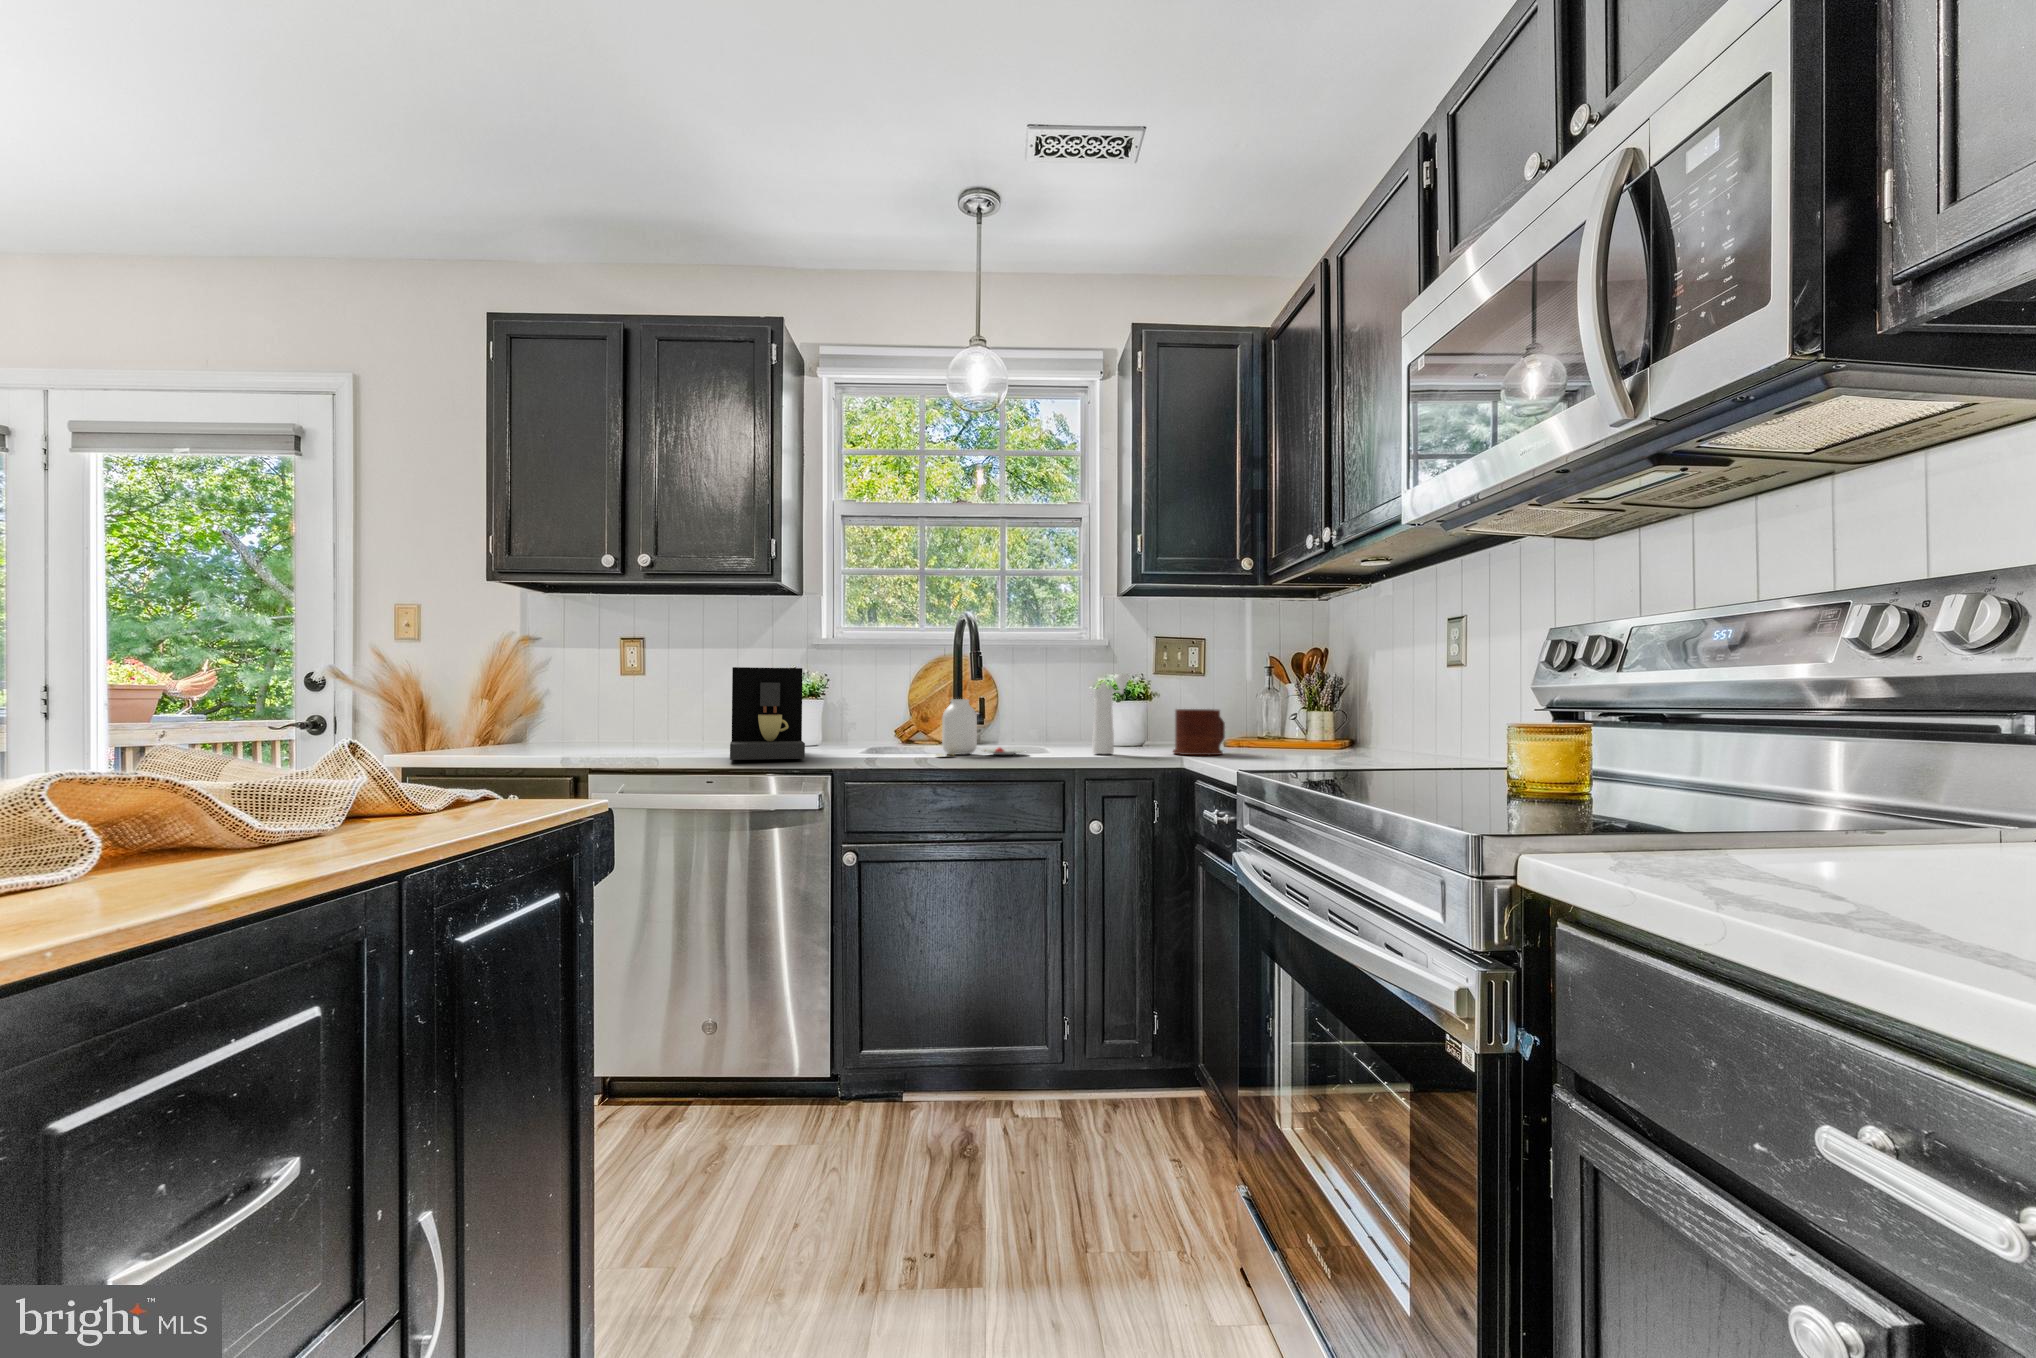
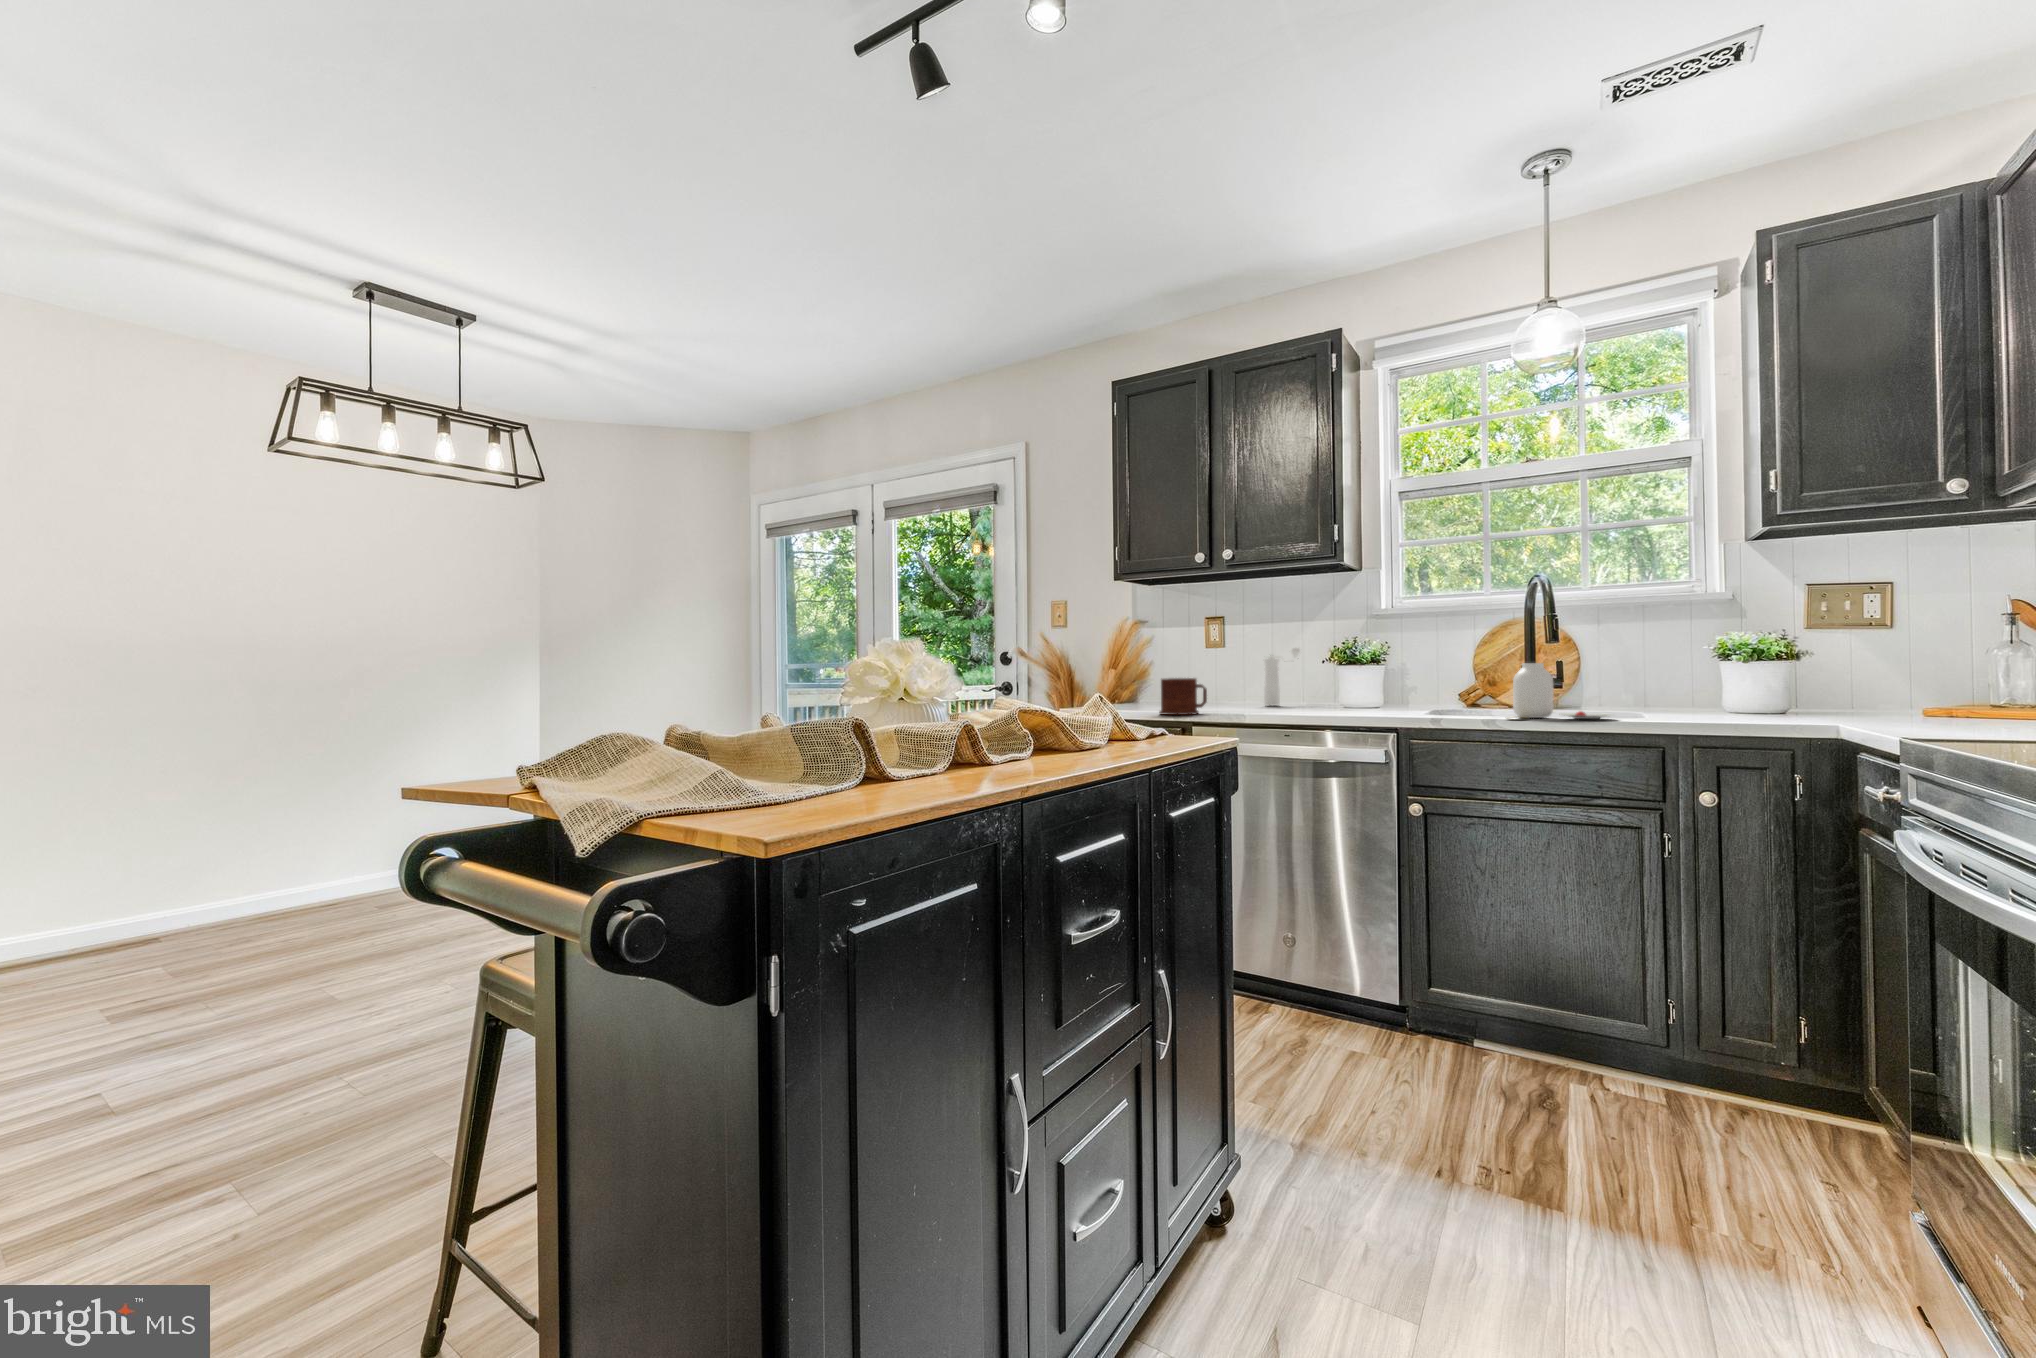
coffee maker: present [730,667,805,760] -> none [1303,637,1371,718]
pepper mill: present [1092,674,1129,754] -> present [1264,648,1300,705]
mug: present [1173,709,1225,755] -> present [1159,678,1207,715]

